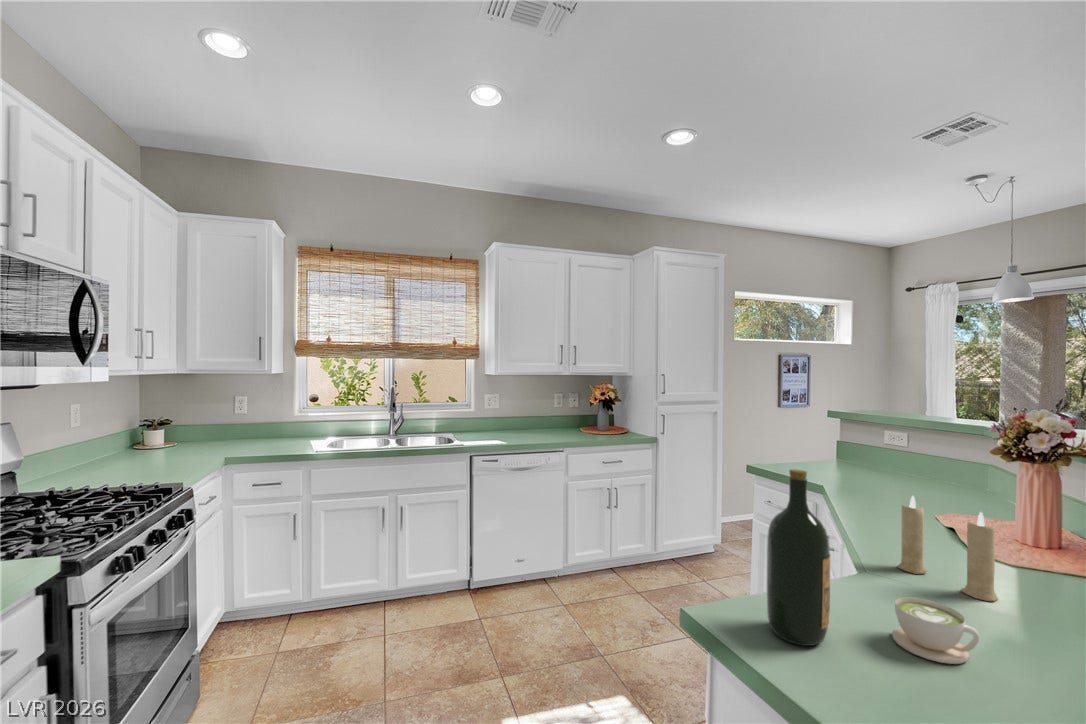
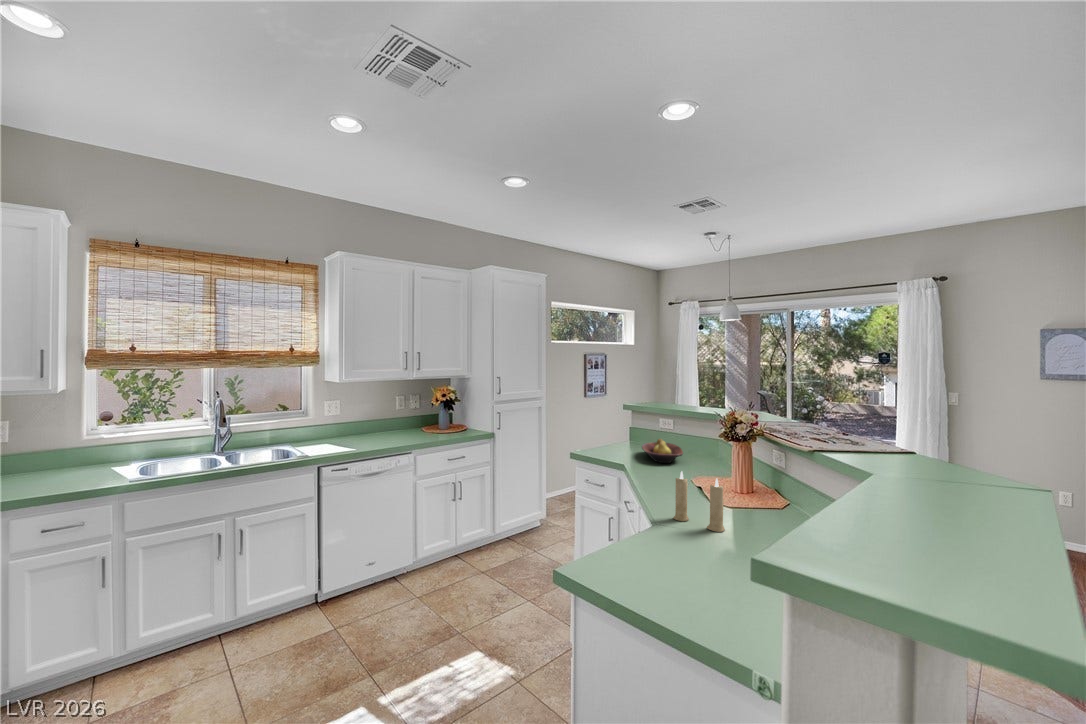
fruit bowl: none [853,456,922,490] -> present [642,439,683,463]
wine bottle: present [767,470,830,646] -> none [605,466,642,578]
coffee cup: present [892,597,980,664] -> none [674,536,717,572]

